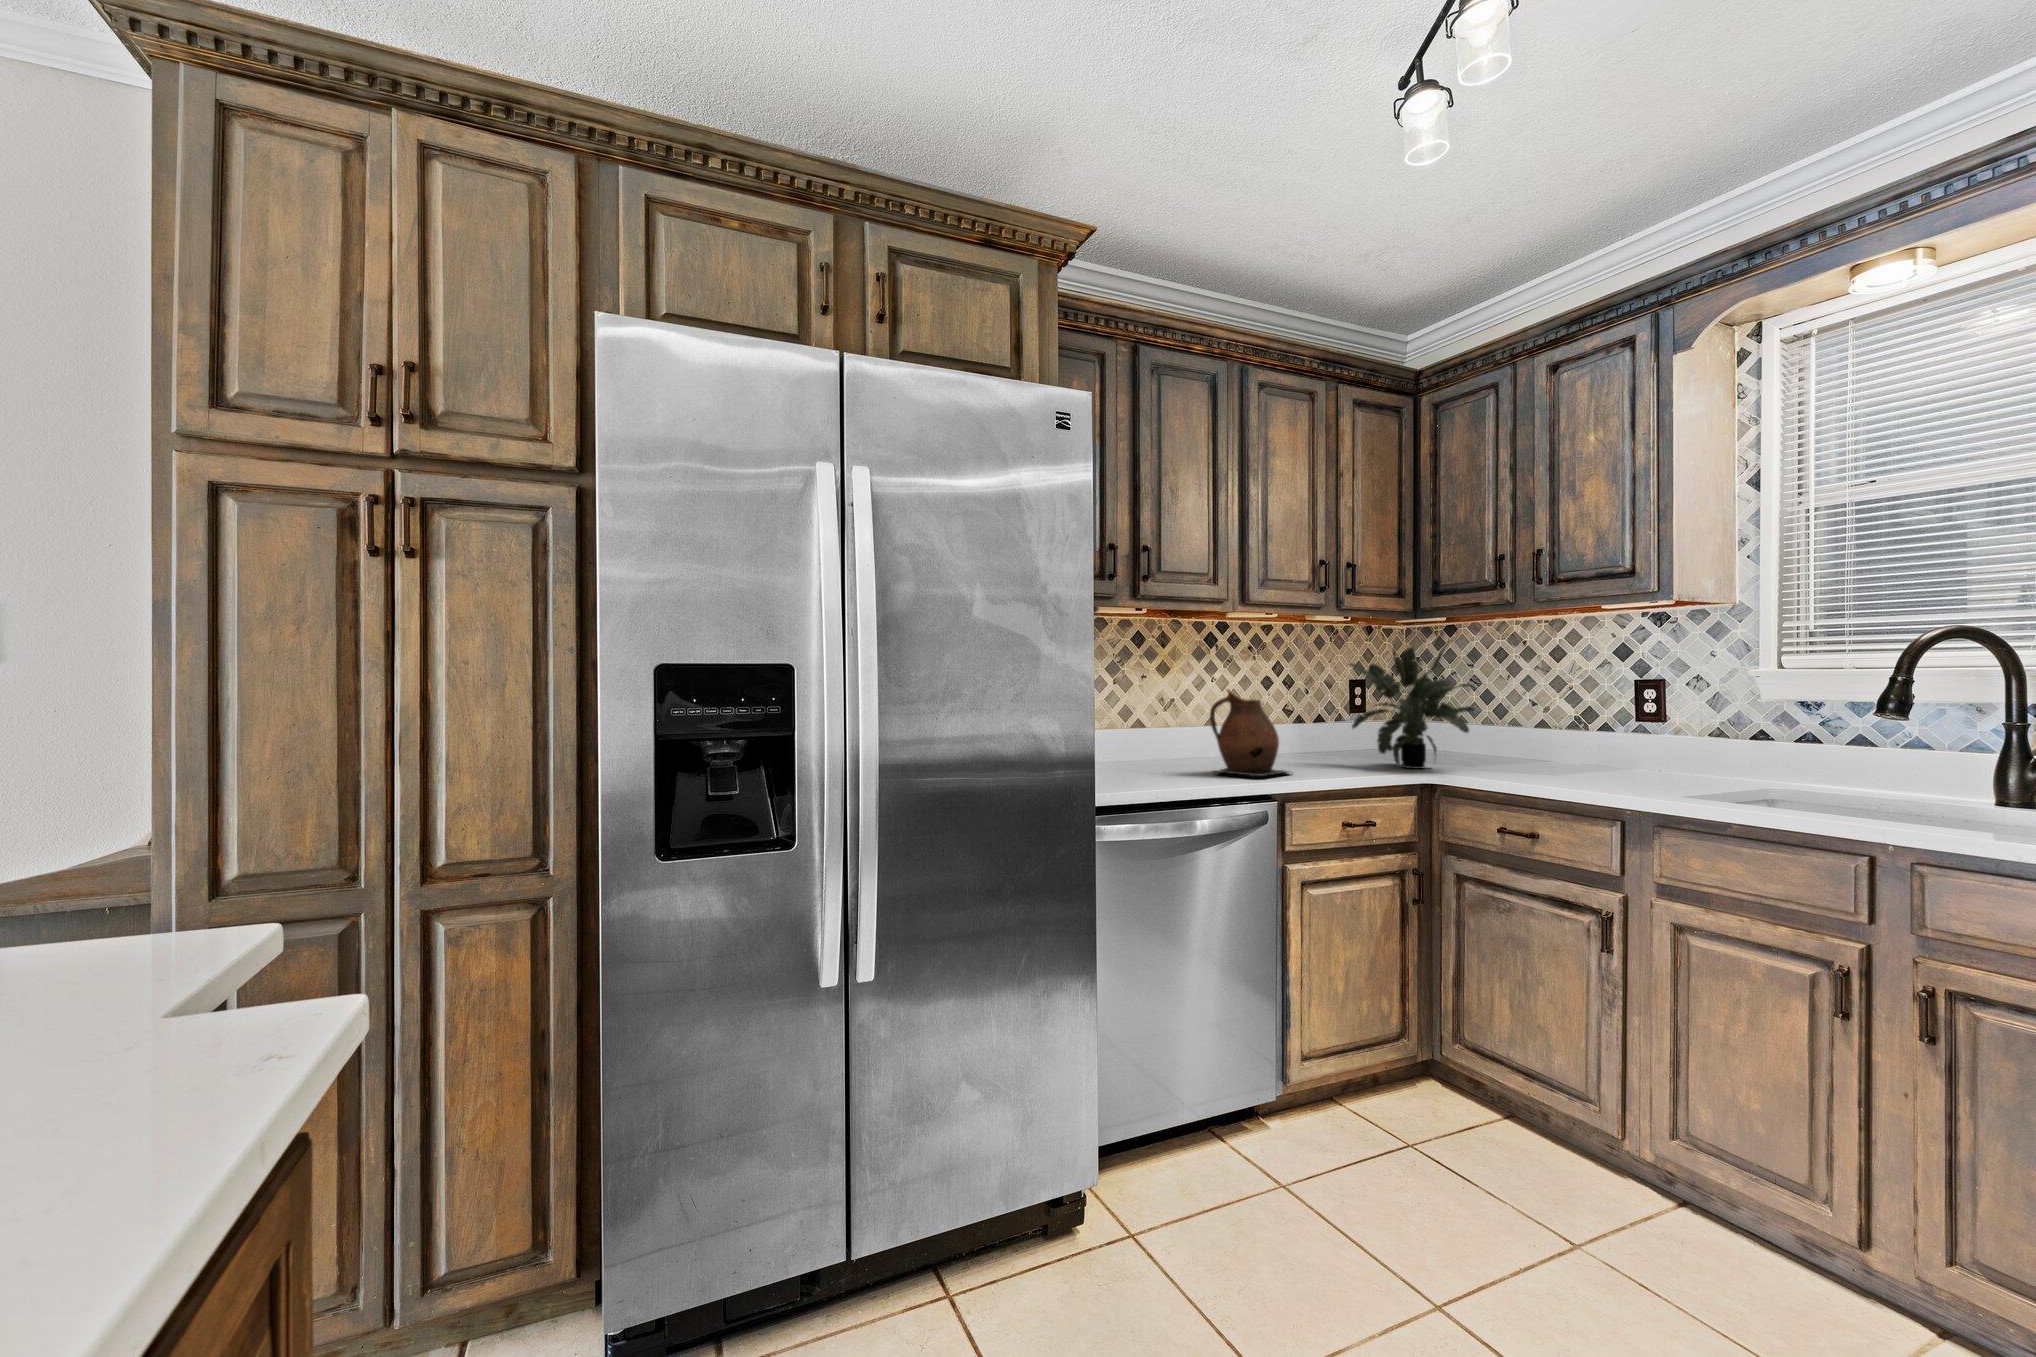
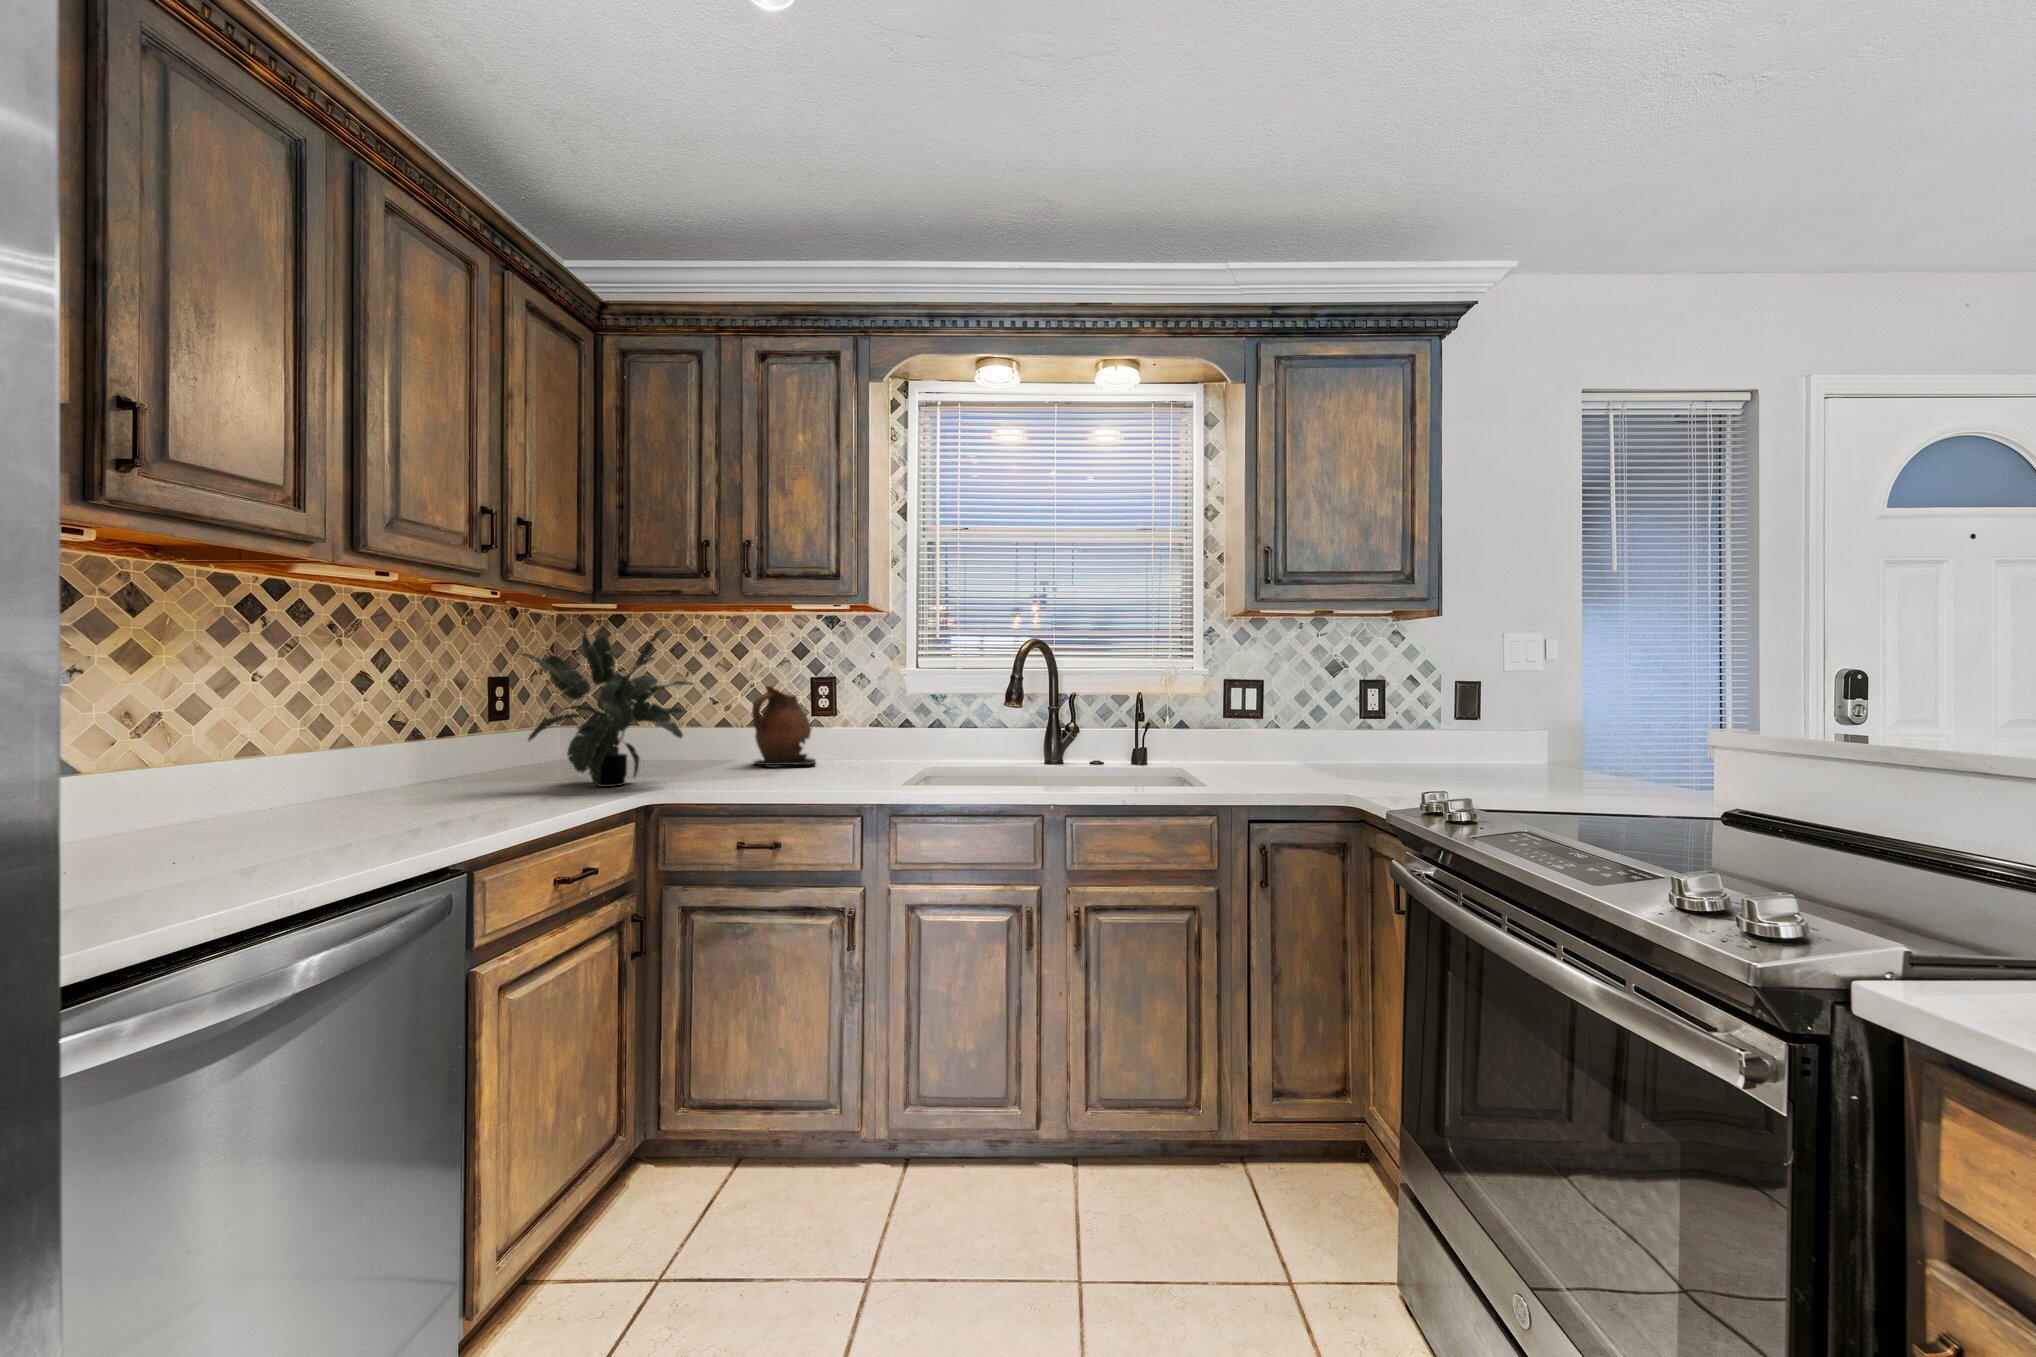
ceramic pitcher: present [1210,690,1289,777] -> present [752,686,816,765]

